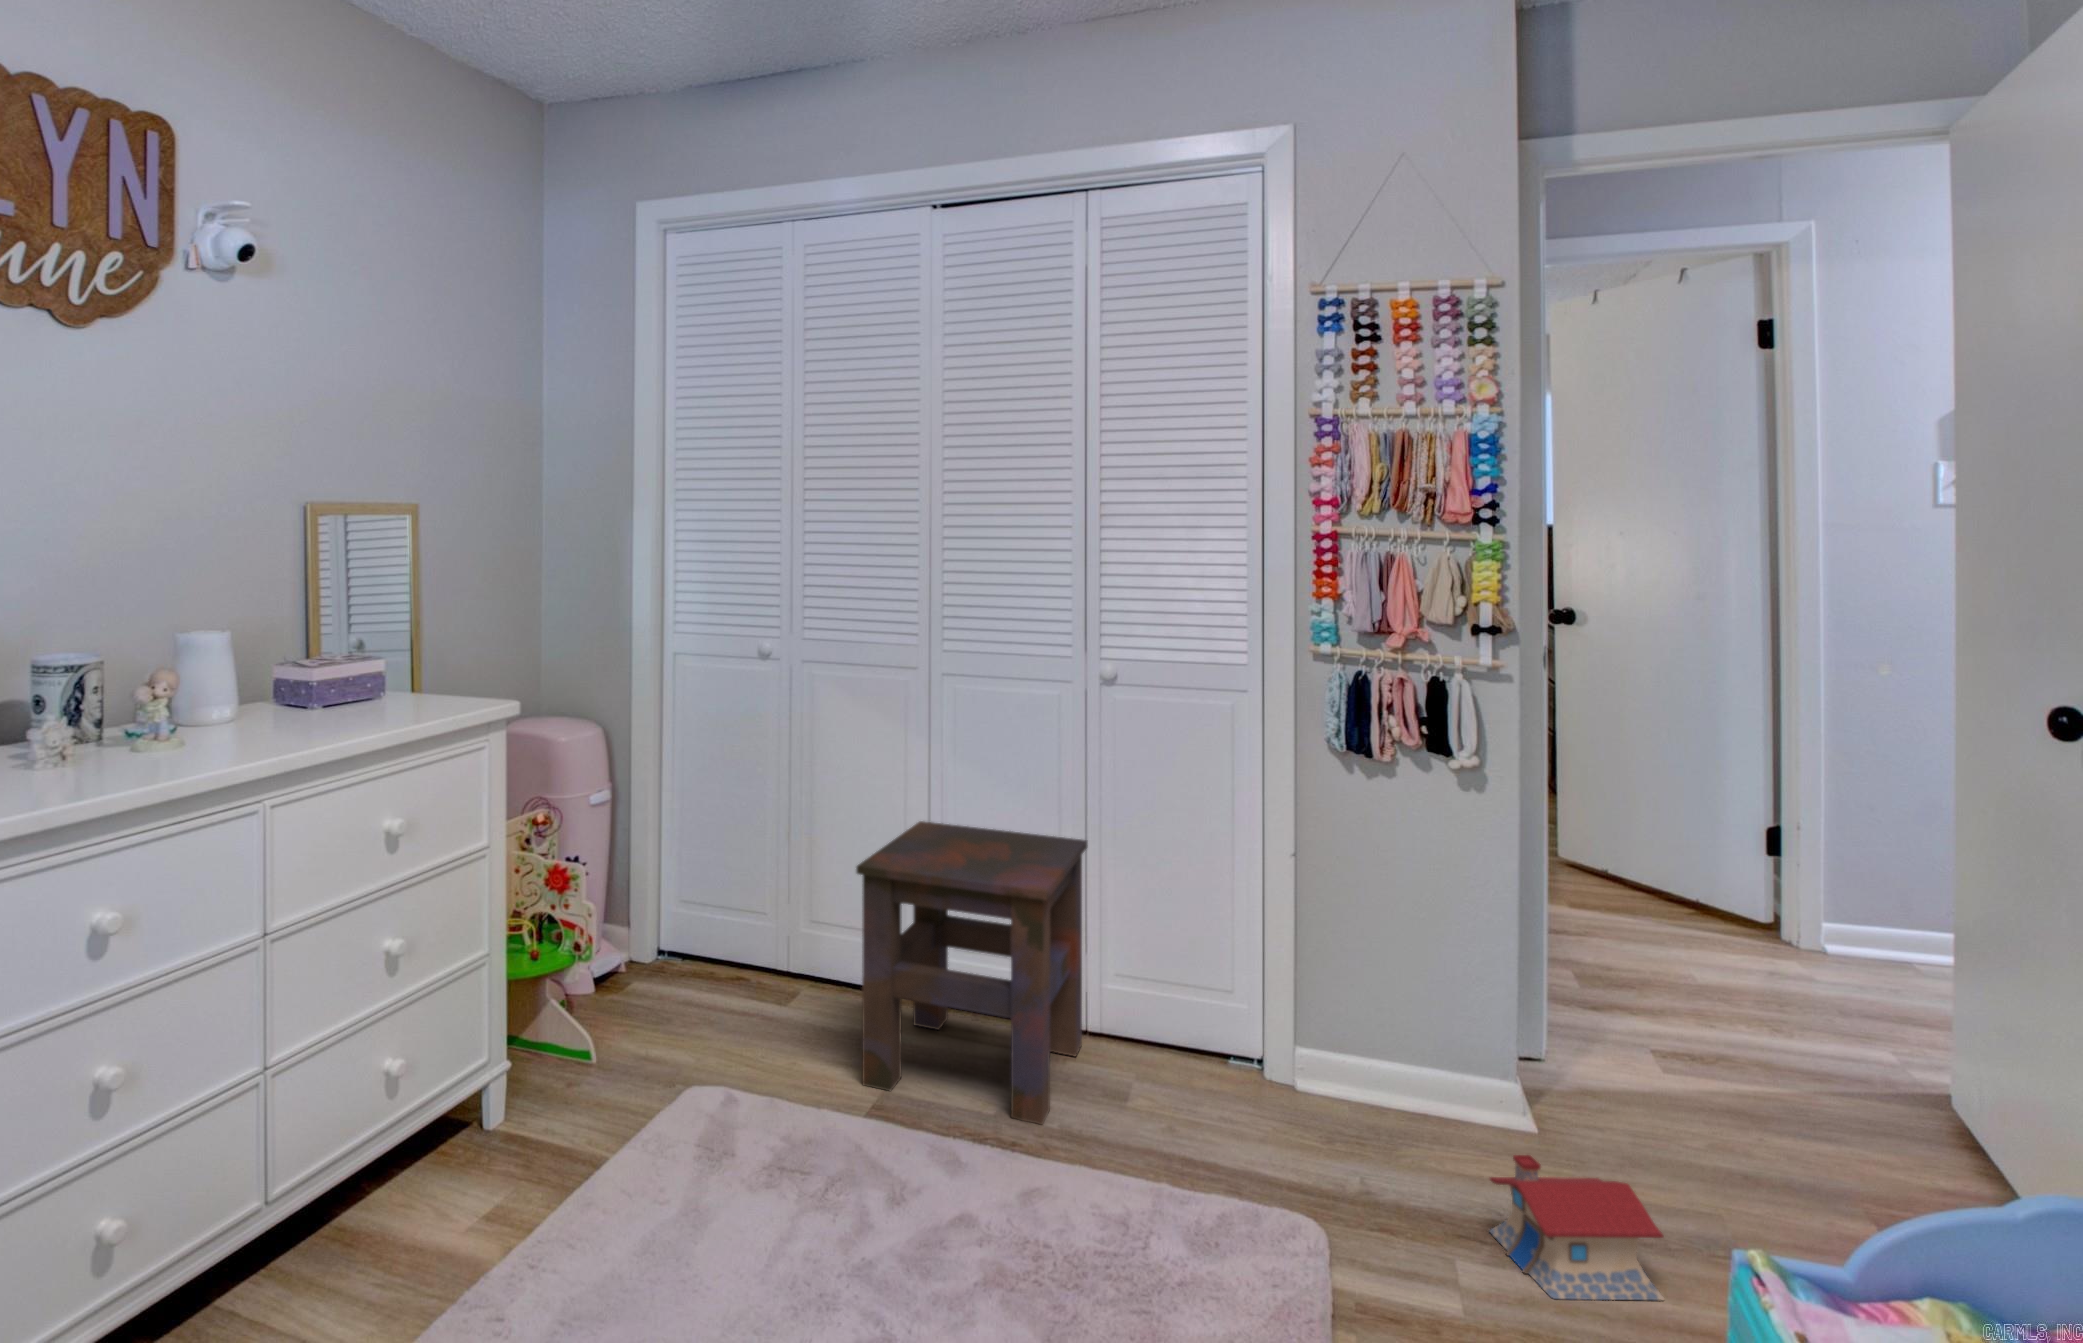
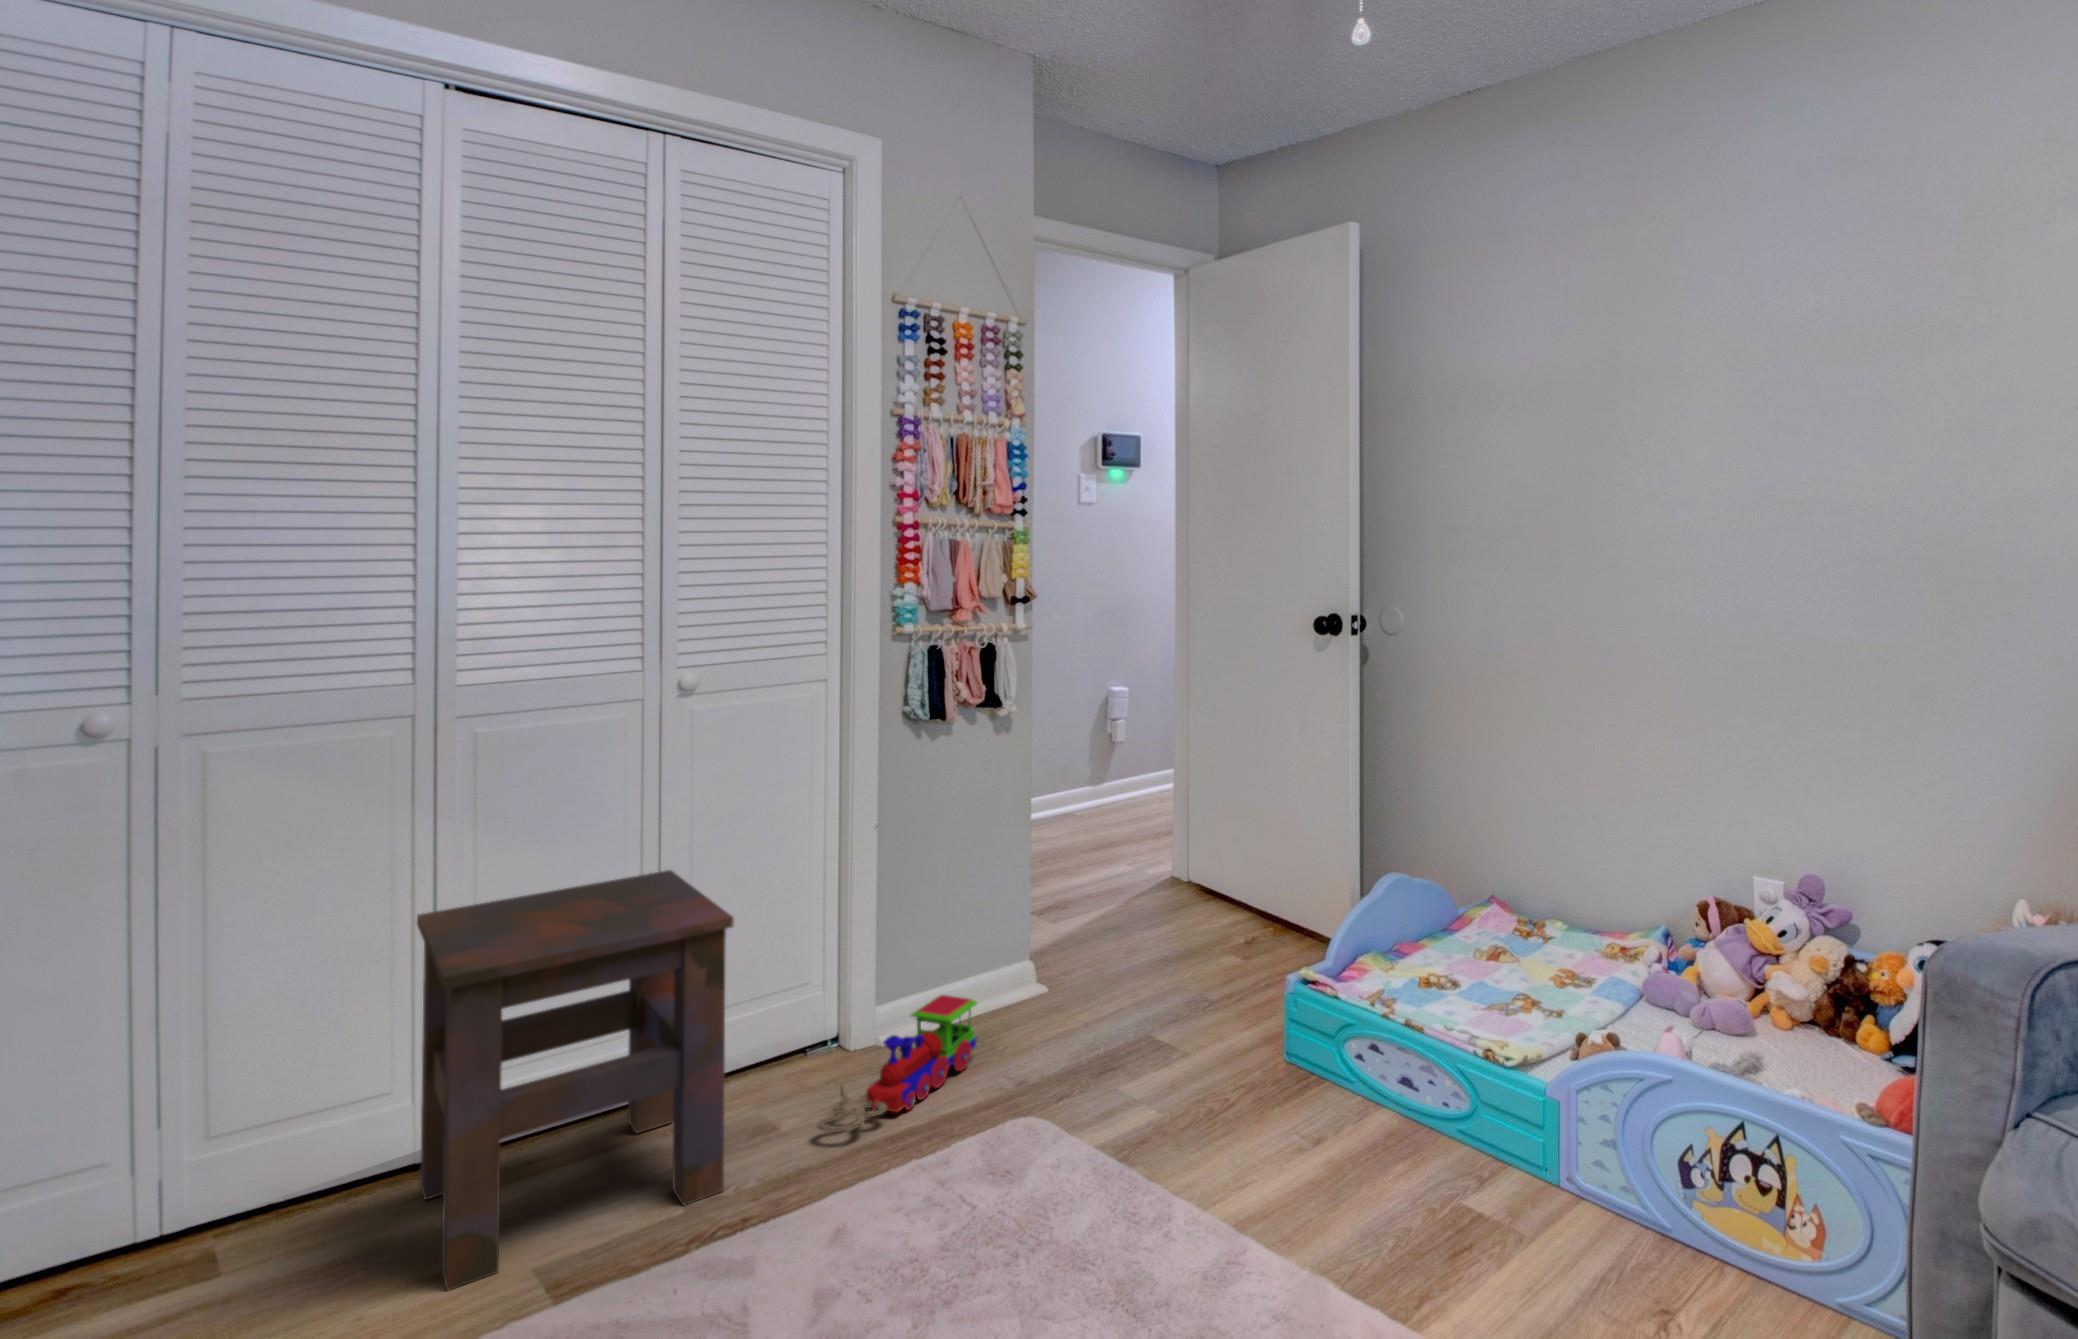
toy train: none [1137,1058,1353,1153] -> present [816,995,977,1132]
toy house: present [1490,1155,1664,1300] -> none [1106,976,1212,1073]

